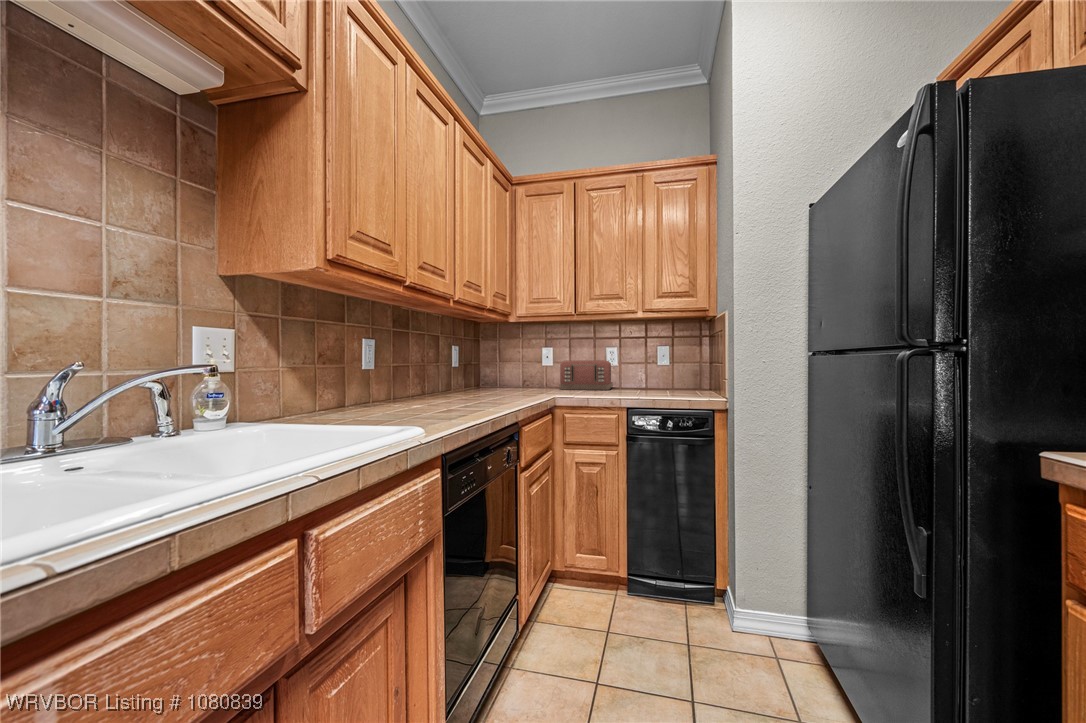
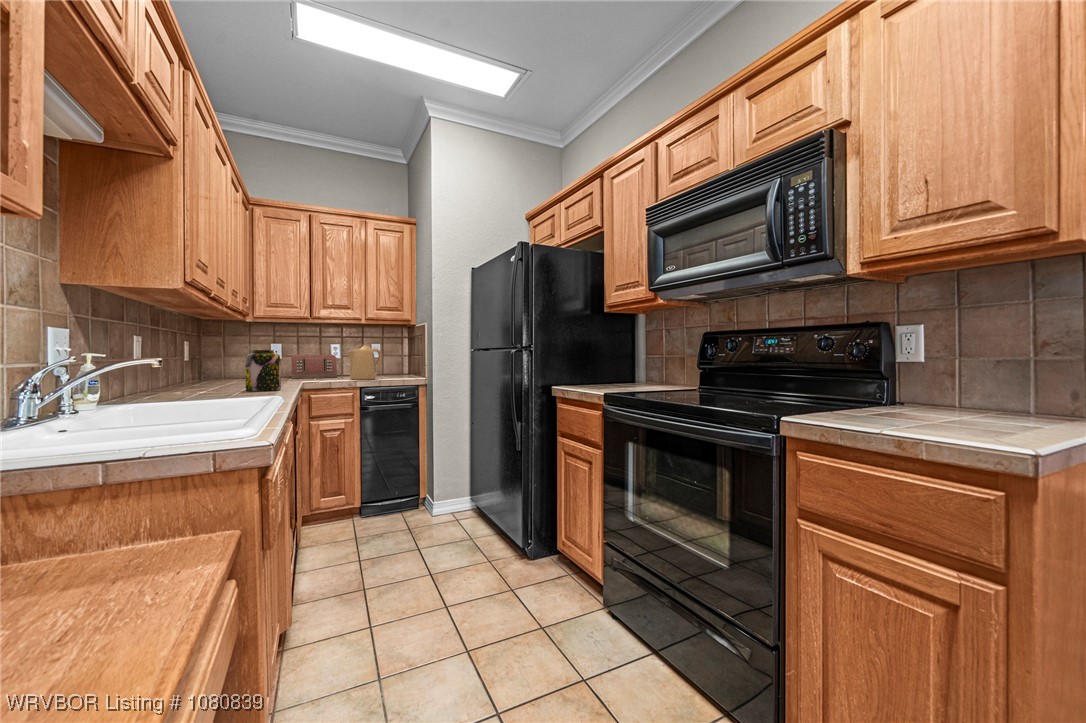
kettle: none [612,347,661,396] -> present [347,345,382,380]
jar: none [455,355,494,411] -> present [245,350,281,391]

